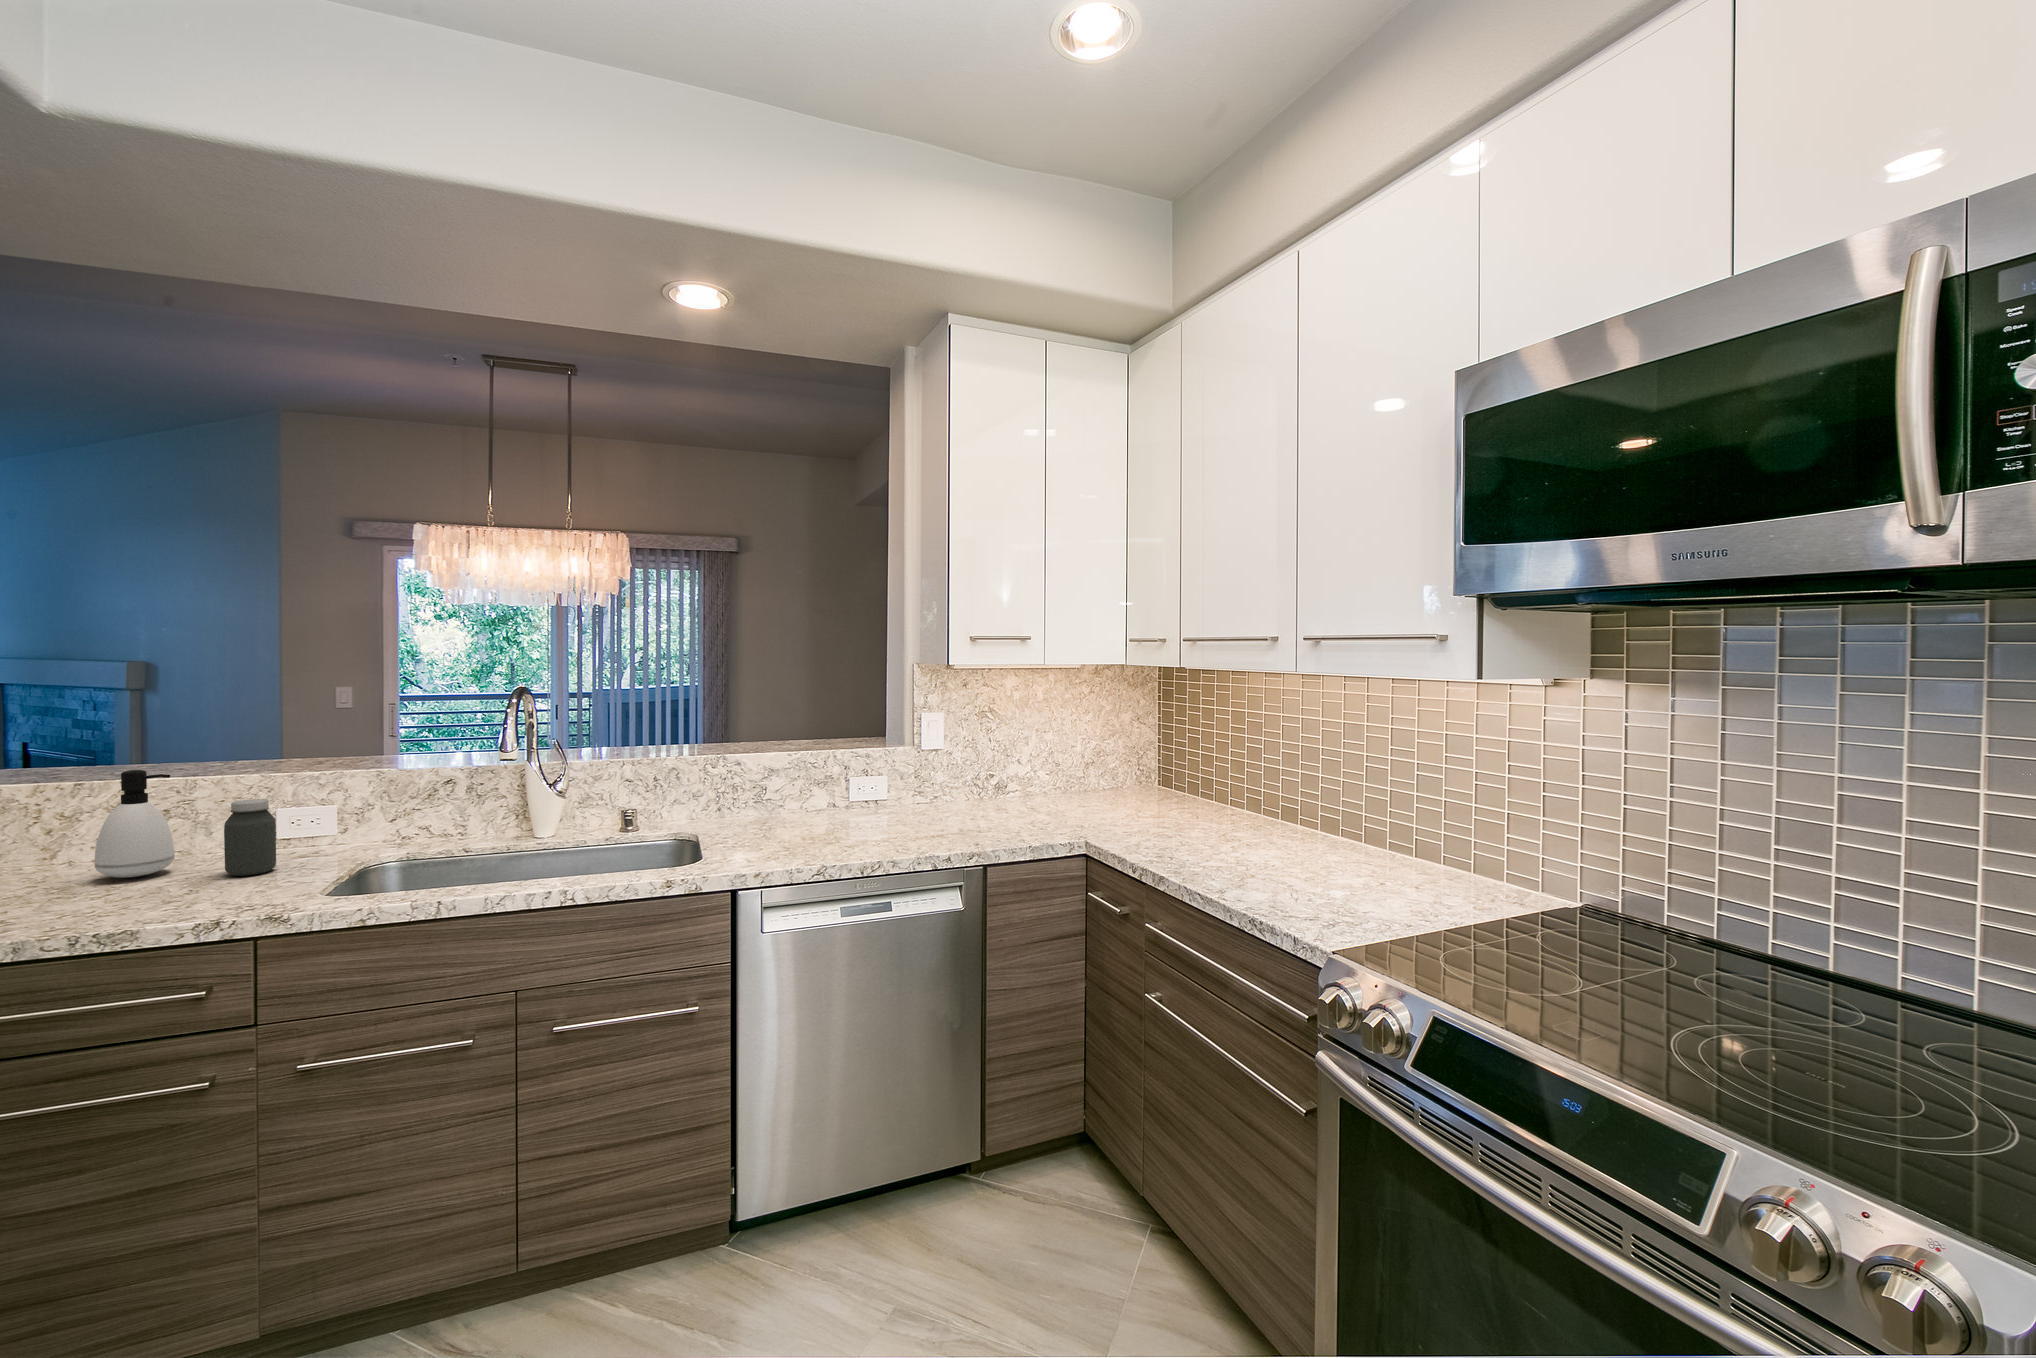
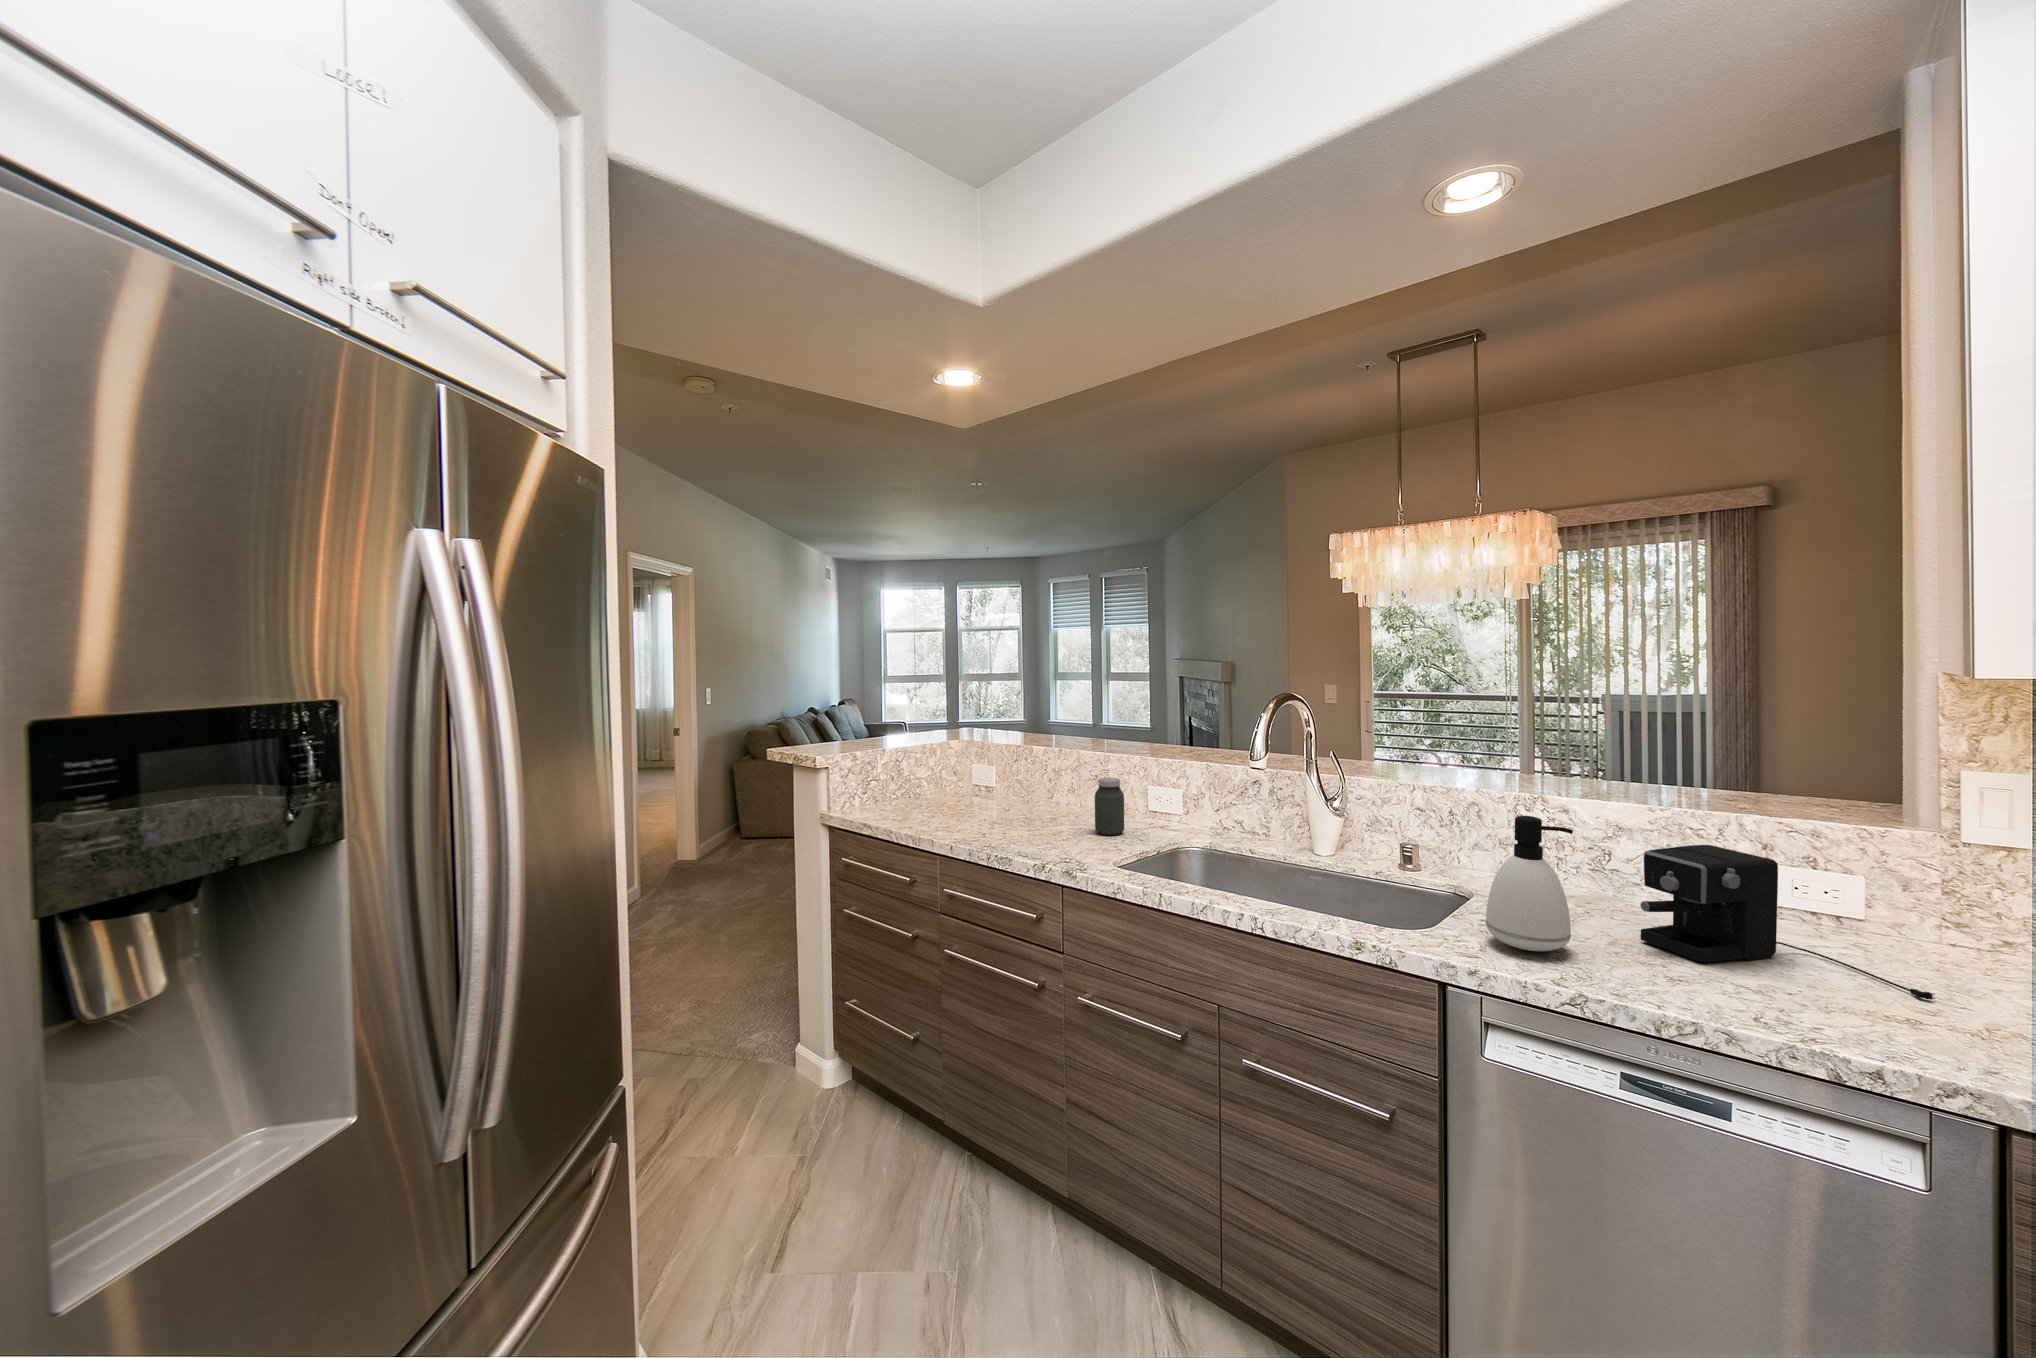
coffee maker: none [817,766,939,835] -> present [1641,845,1935,999]
soap dispenser: present [95,770,175,877] -> present [1486,816,1573,951]

